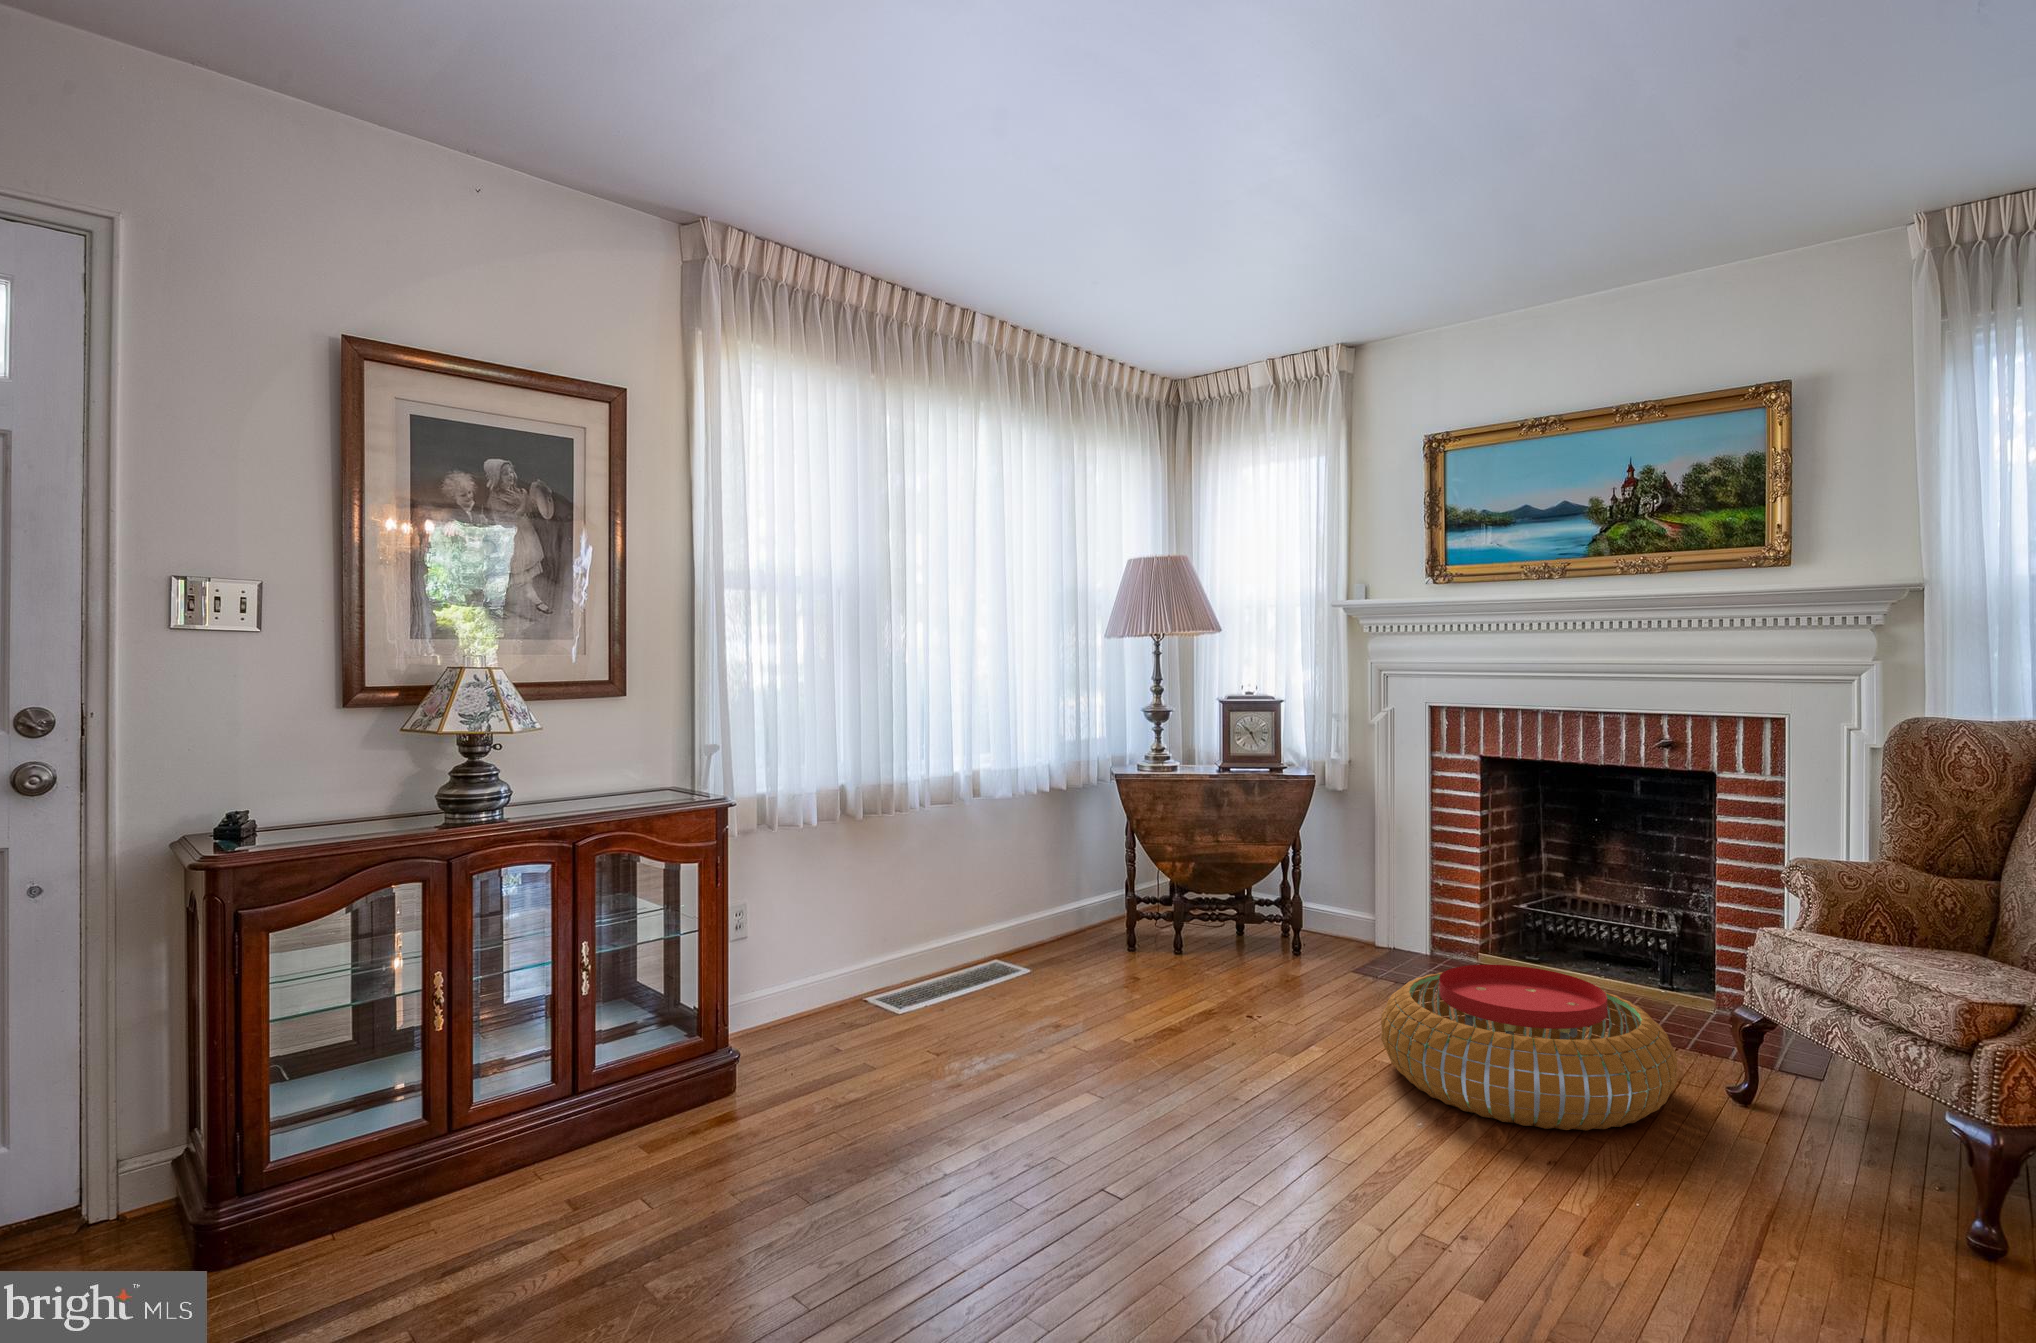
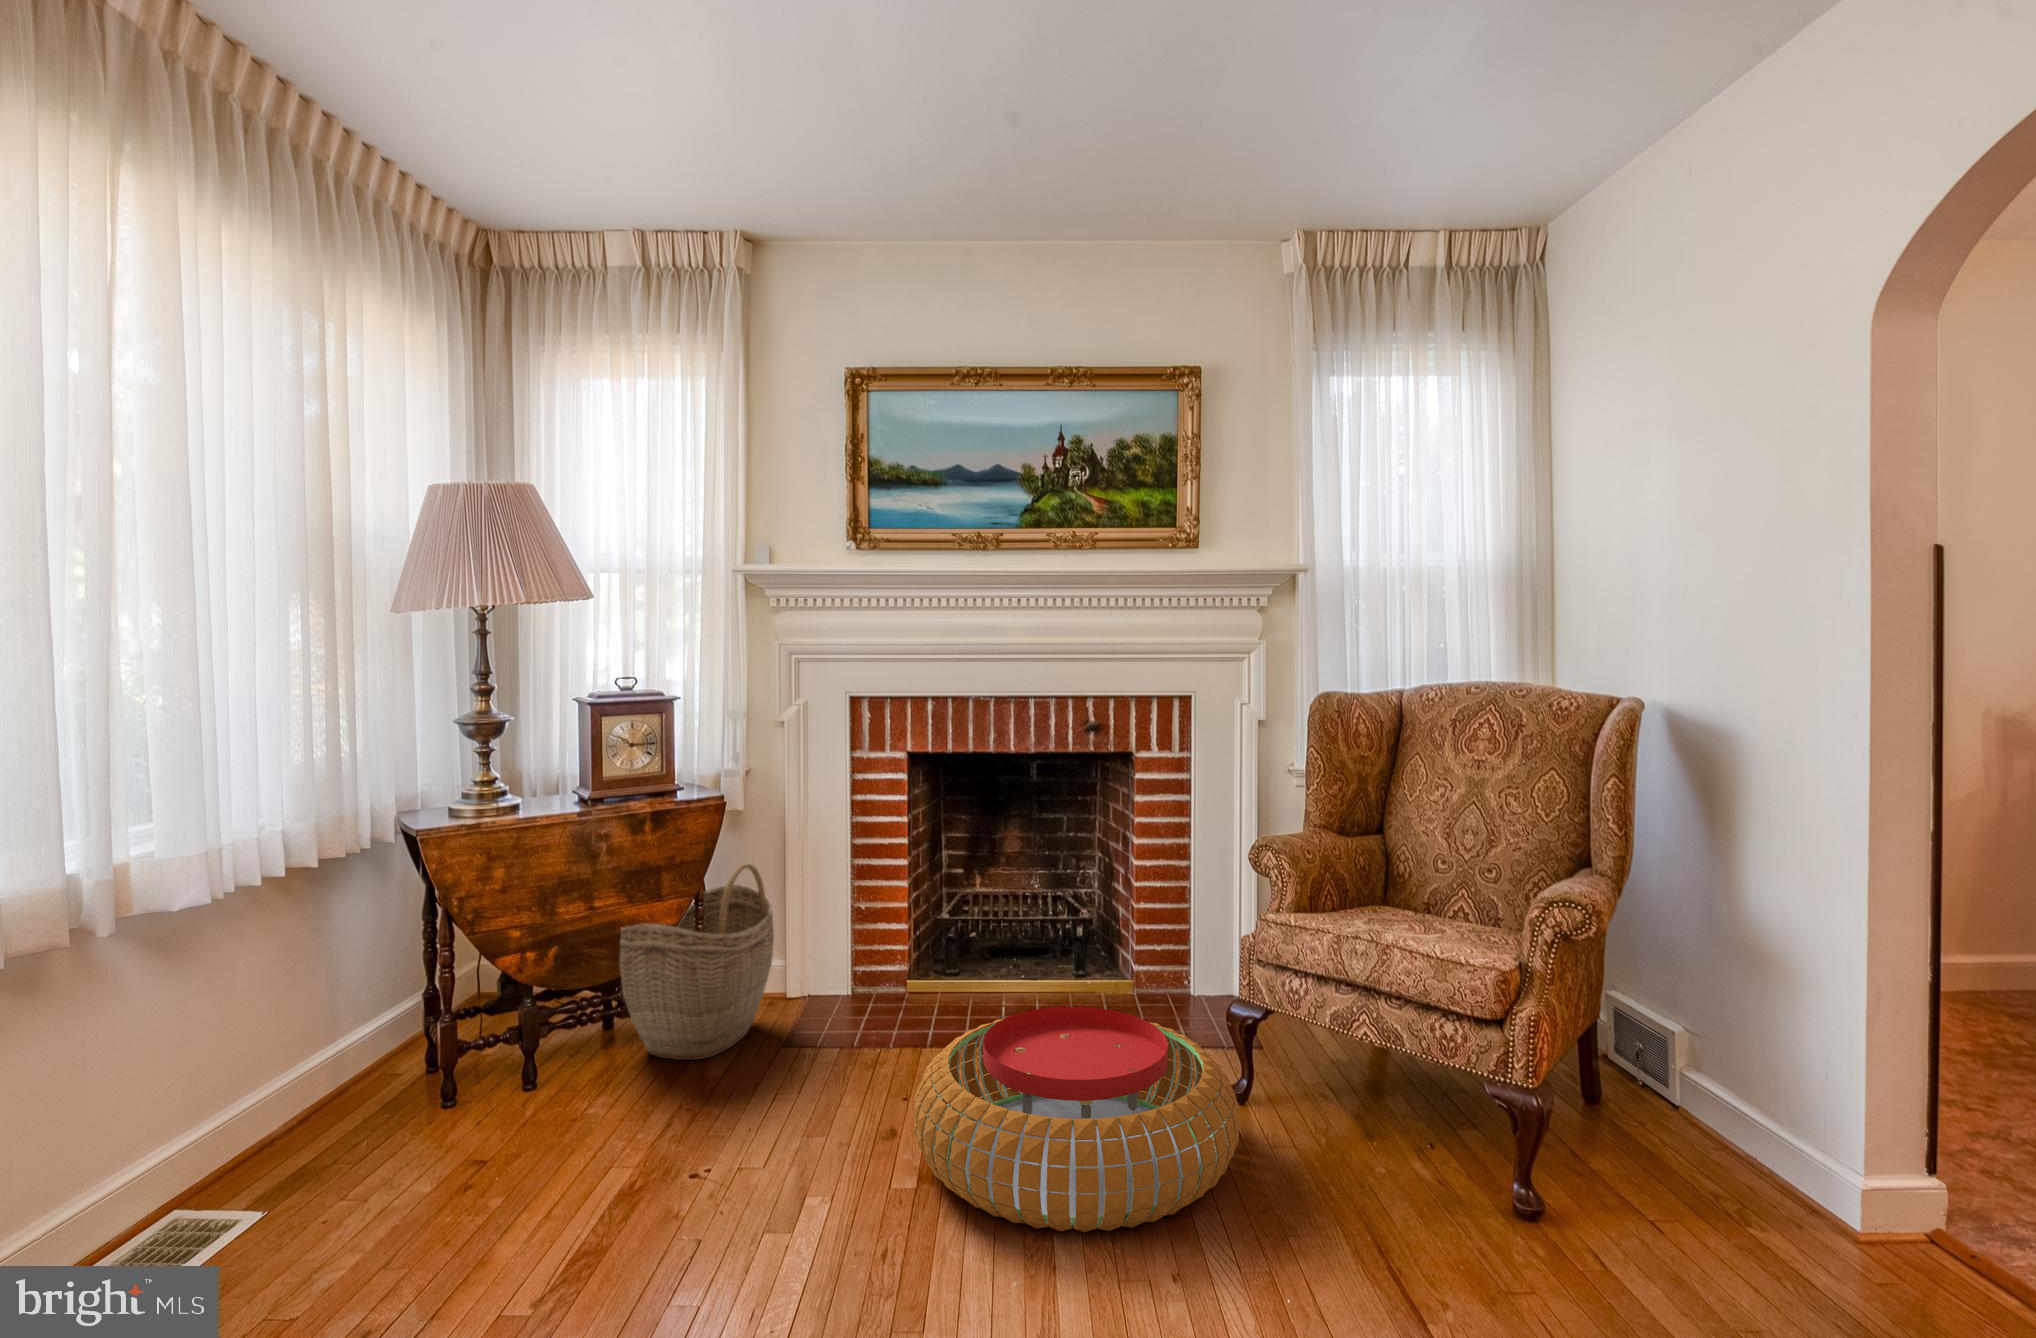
woven basket: none [1232,821,1351,968] -> present [620,863,774,1060]

